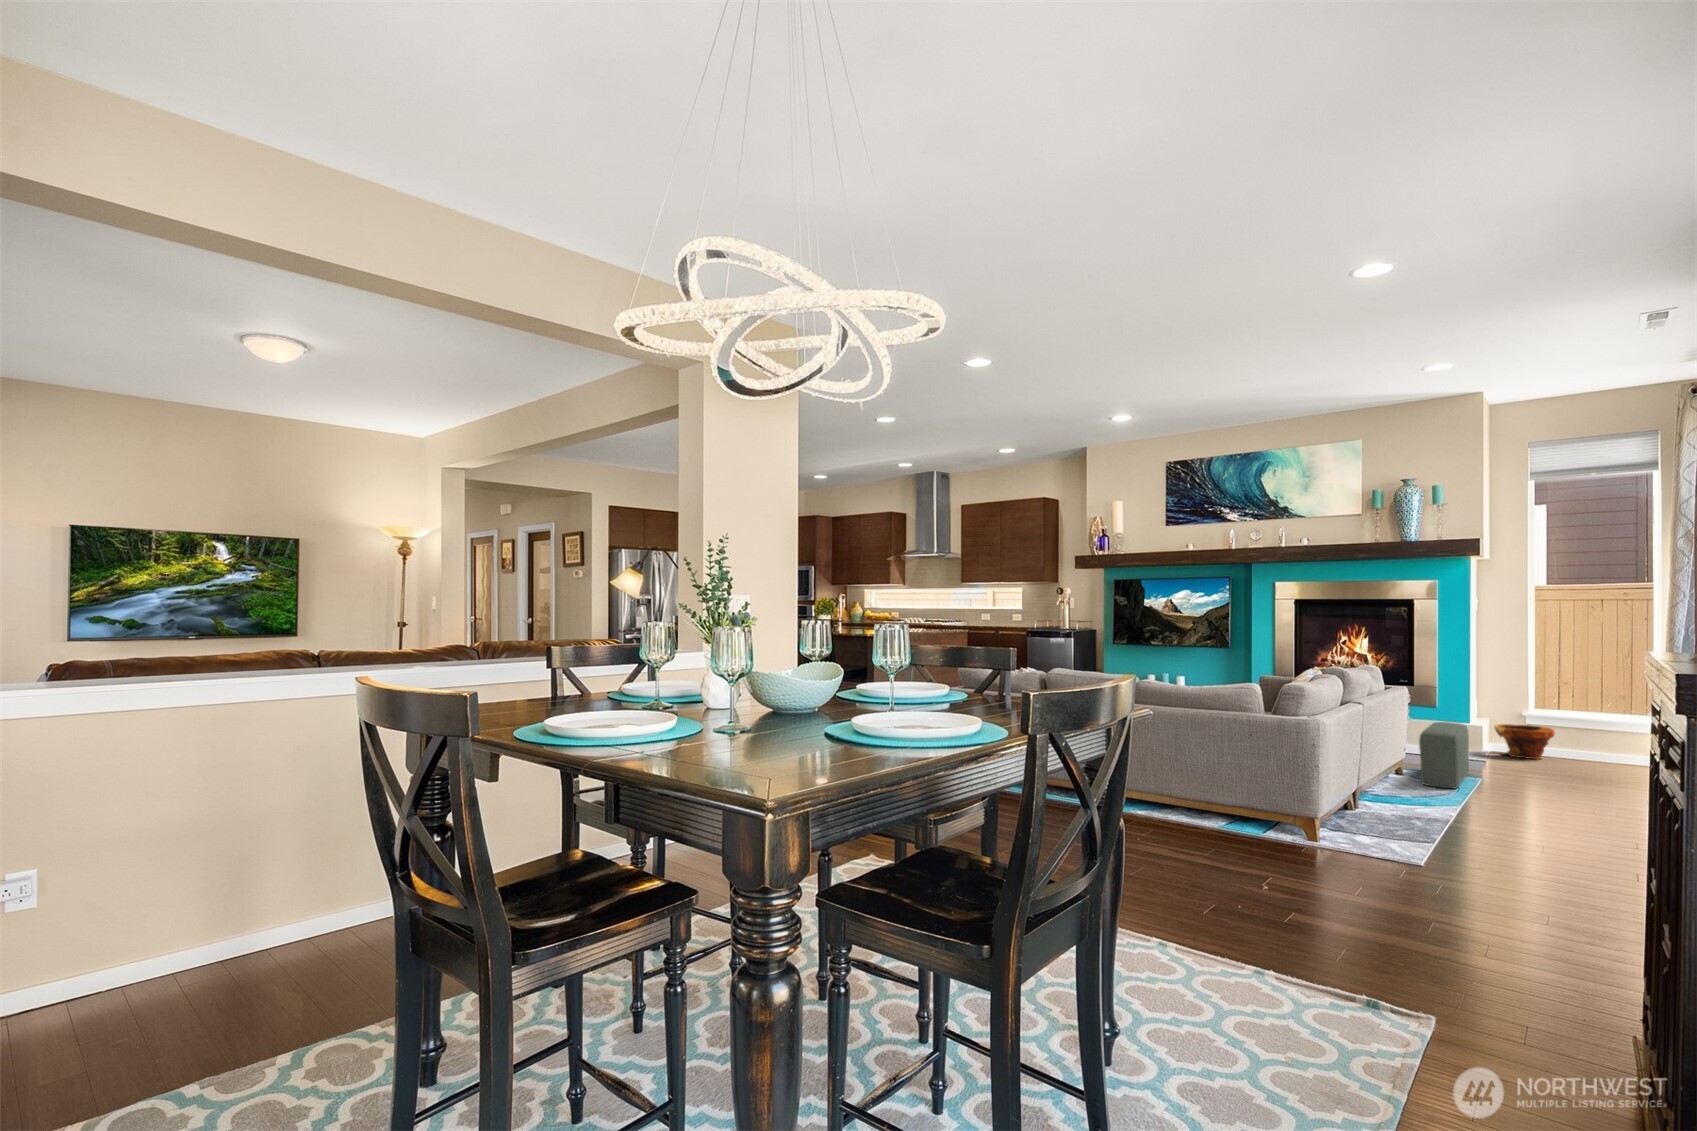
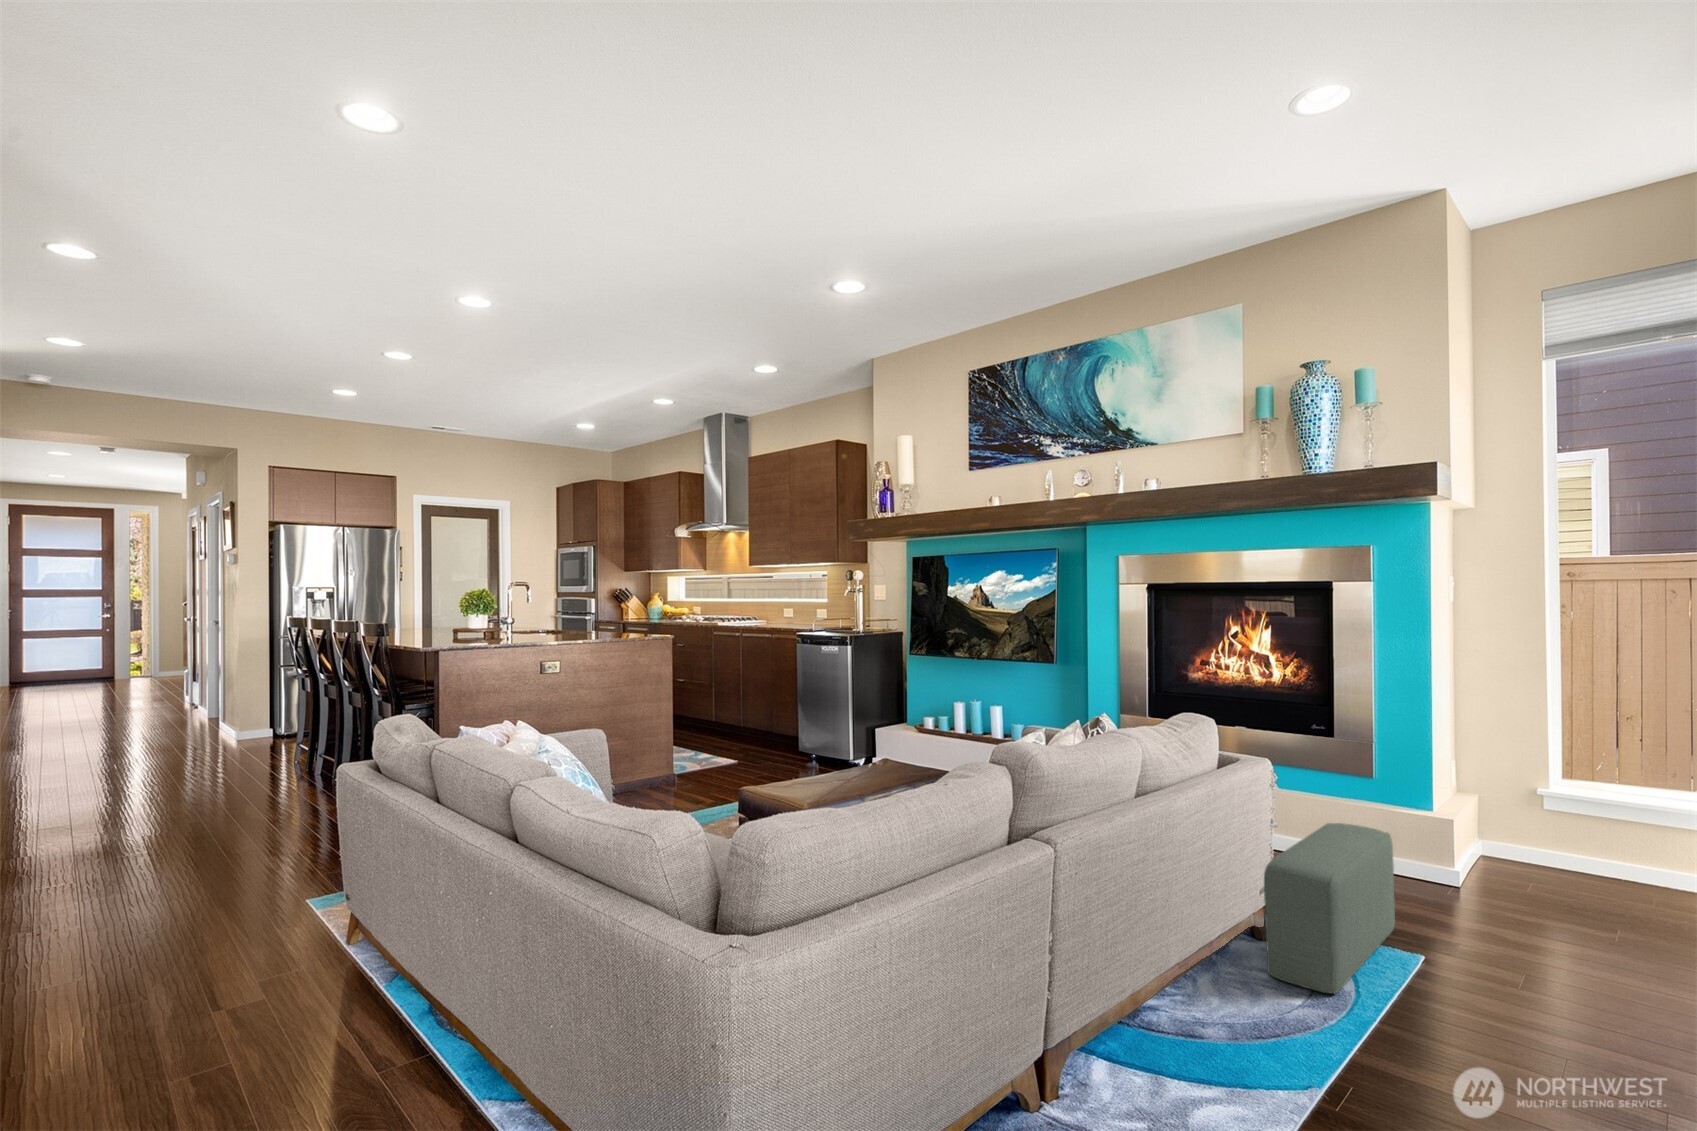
planter: present [1494,724,1555,759] -> none [1478,805,1593,880]

